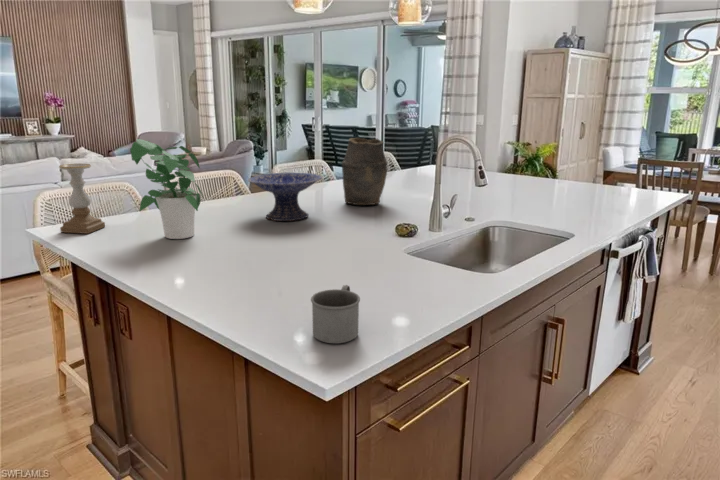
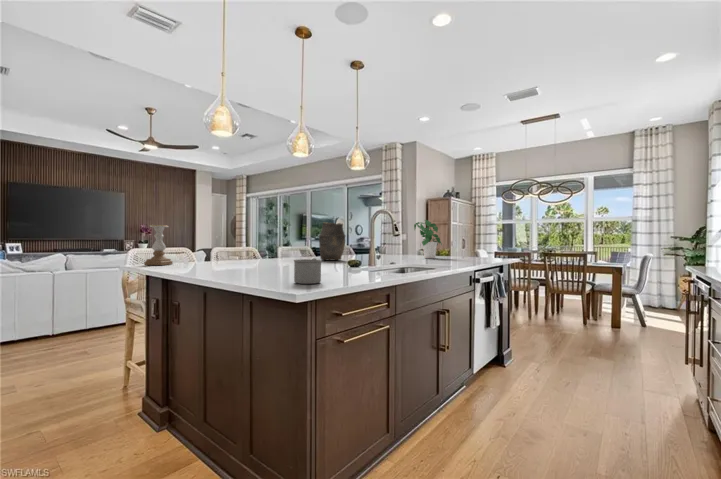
potted plant: present [130,139,203,239] -> present [414,220,442,258]
decorative bowl: present [248,172,322,221] -> none [263,239,307,263]

